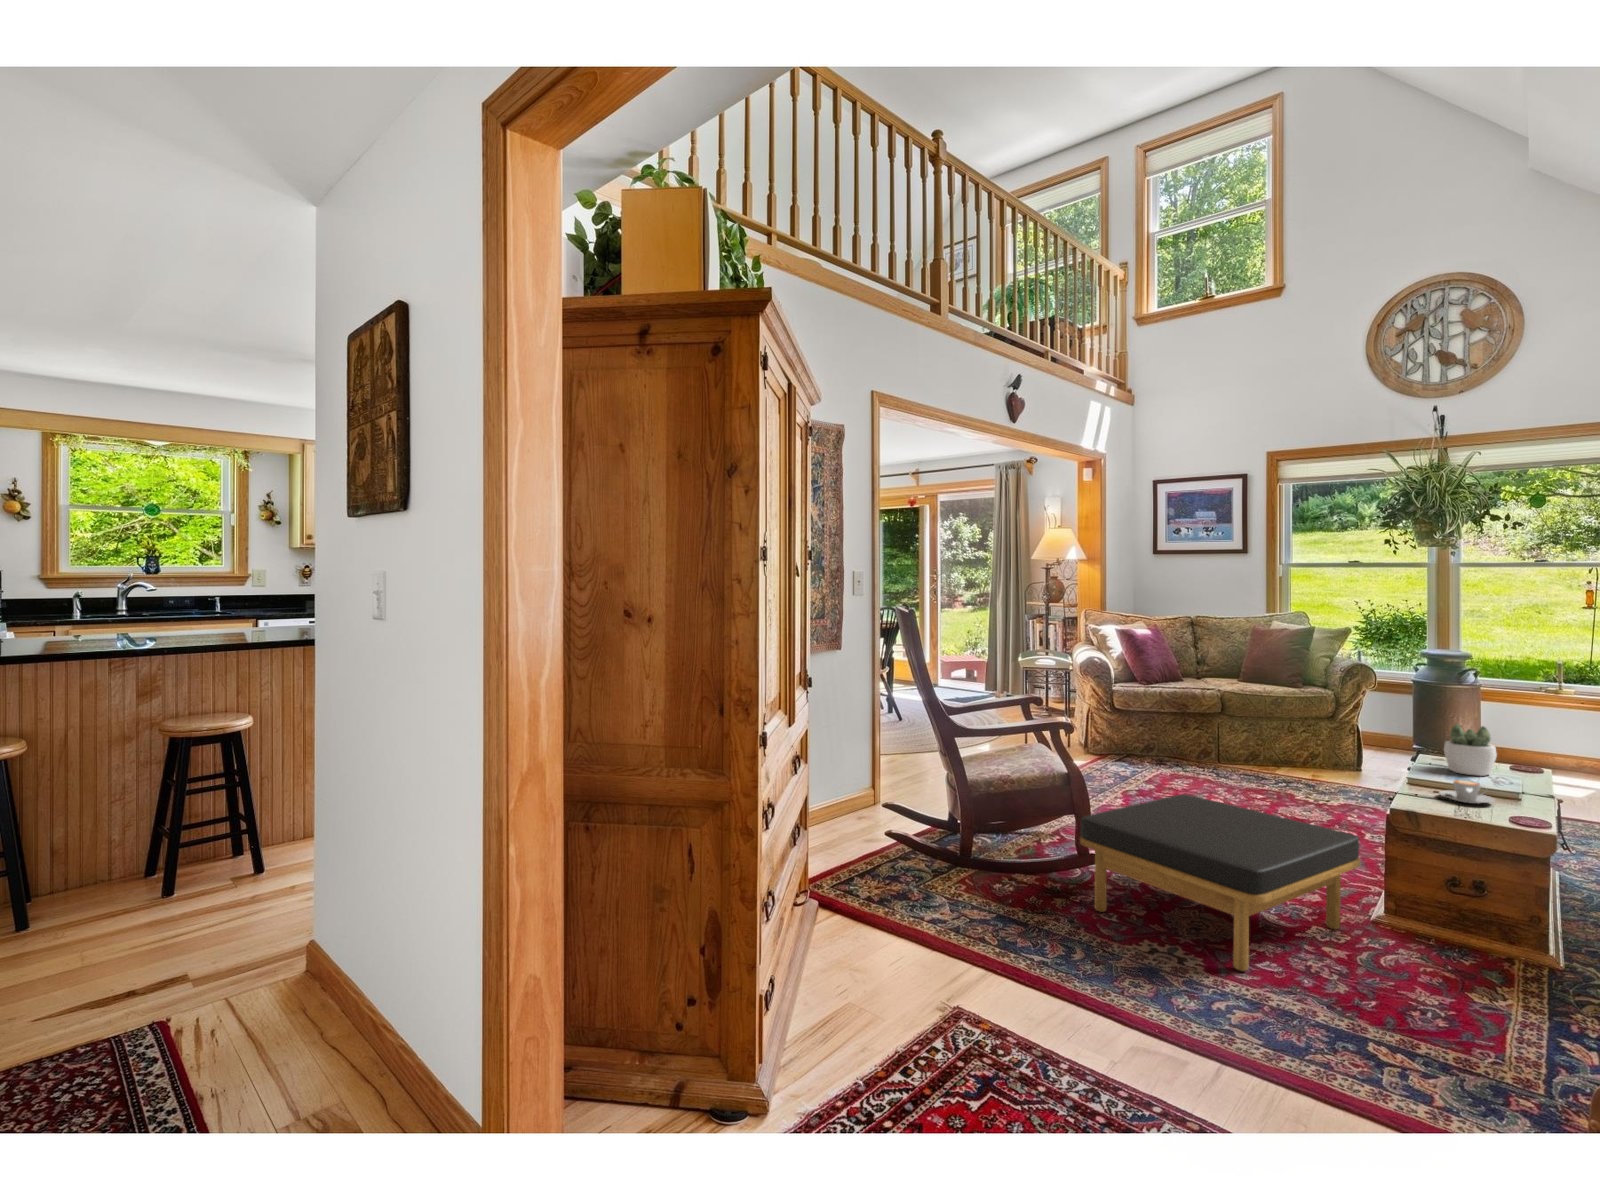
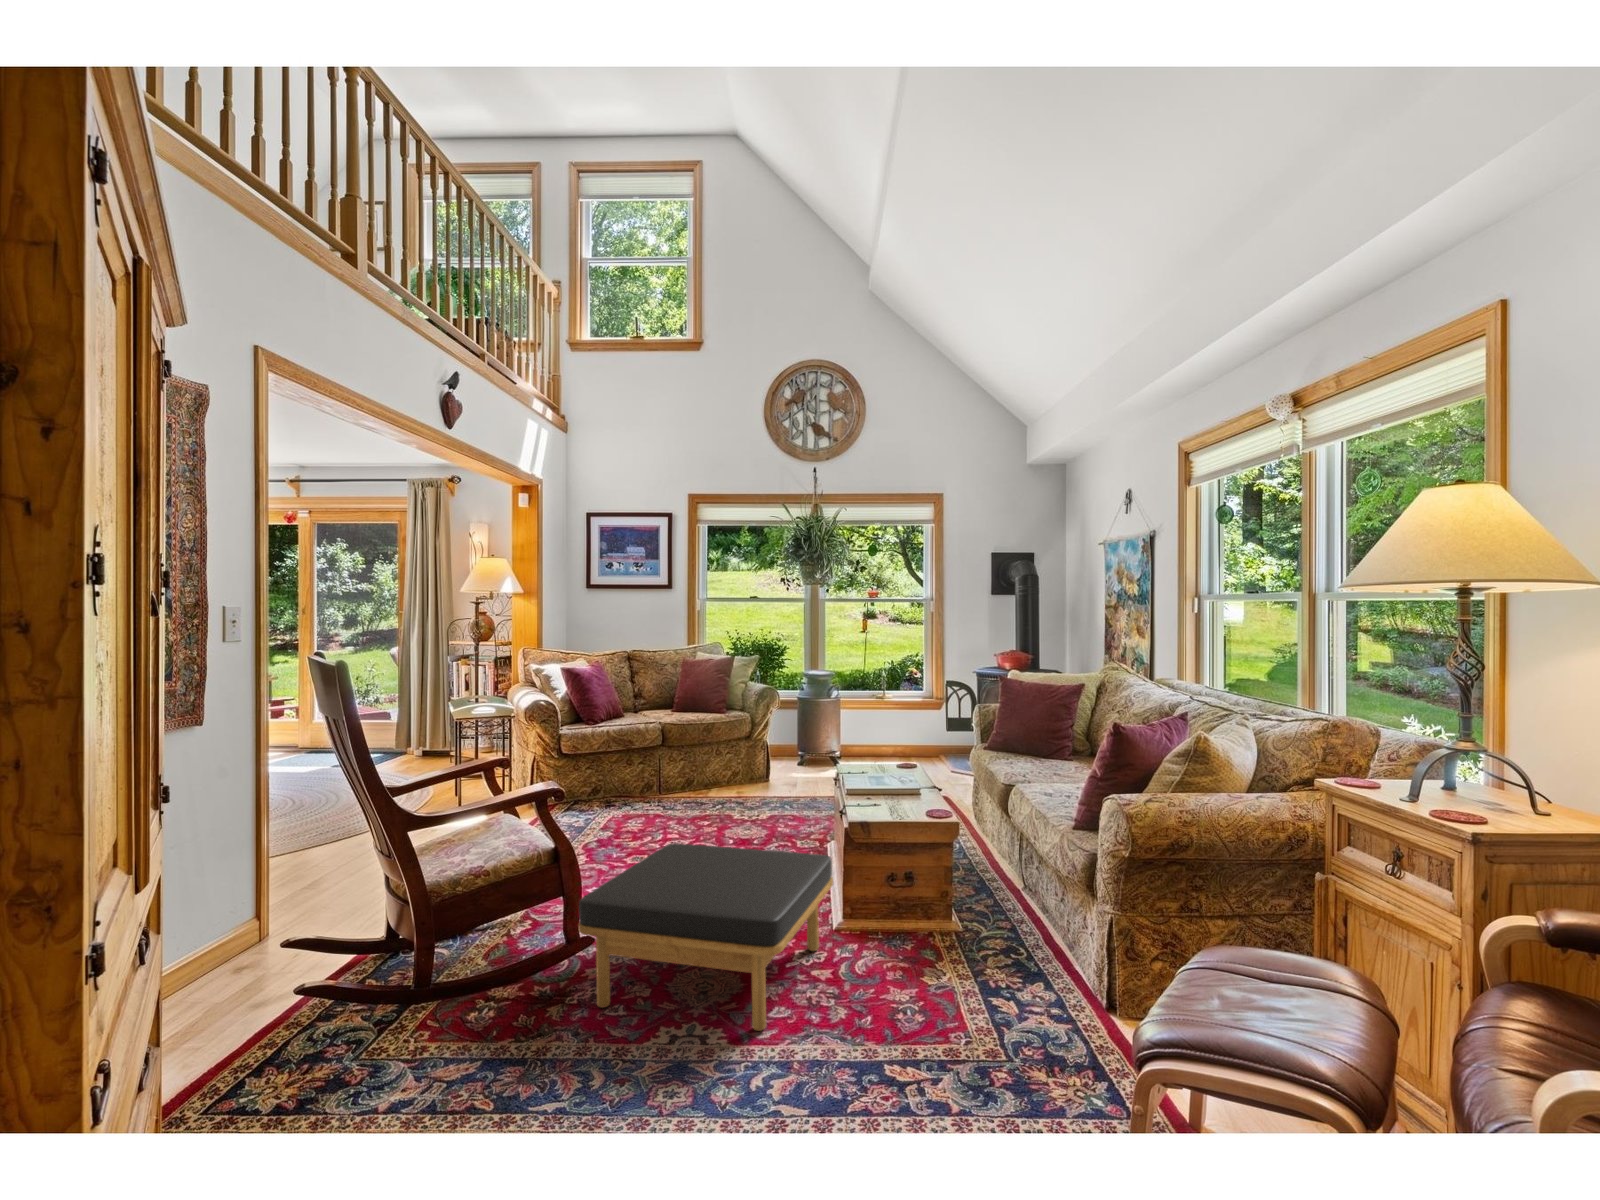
succulent plant: present [1444,724,1497,776] -> none [861,735,896,778]
coffee cup: present [1439,780,1495,804] -> none [873,786,910,806]

